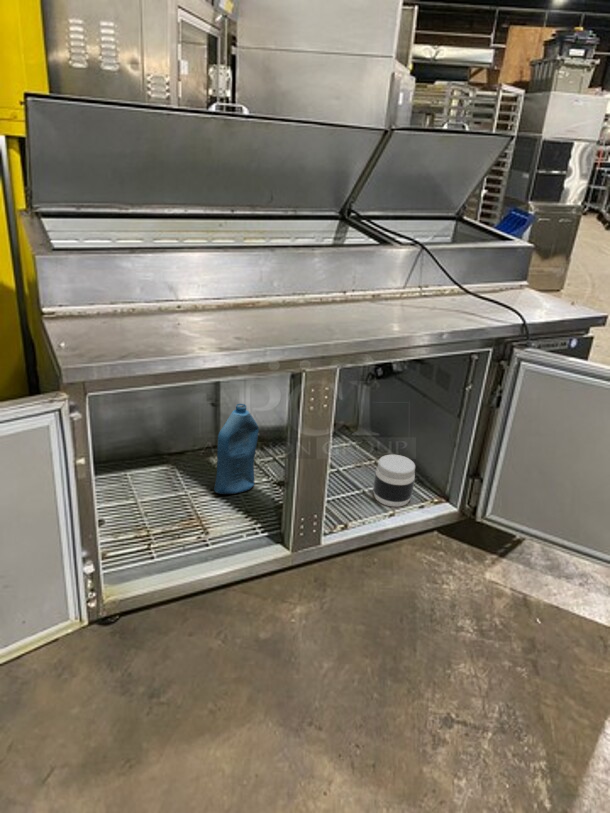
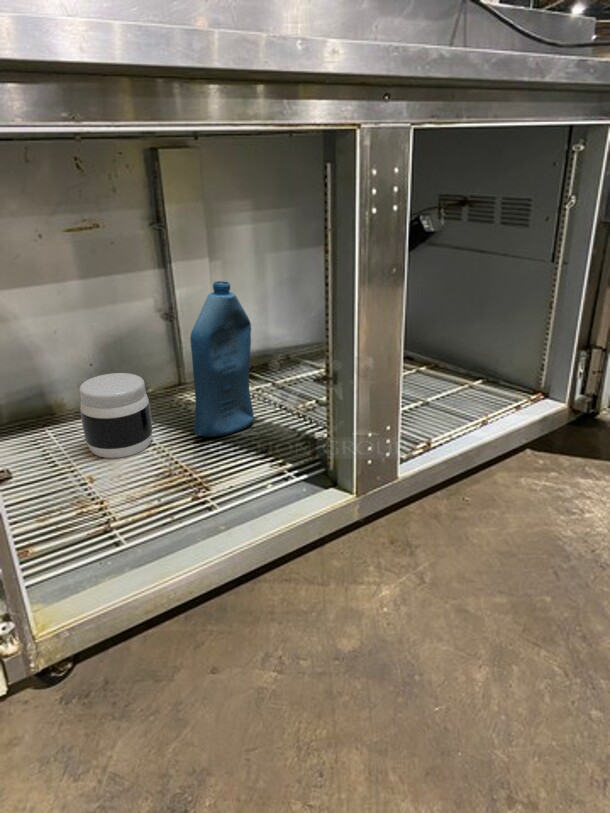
jar: present [373,454,415,507] -> present [79,373,152,458]

